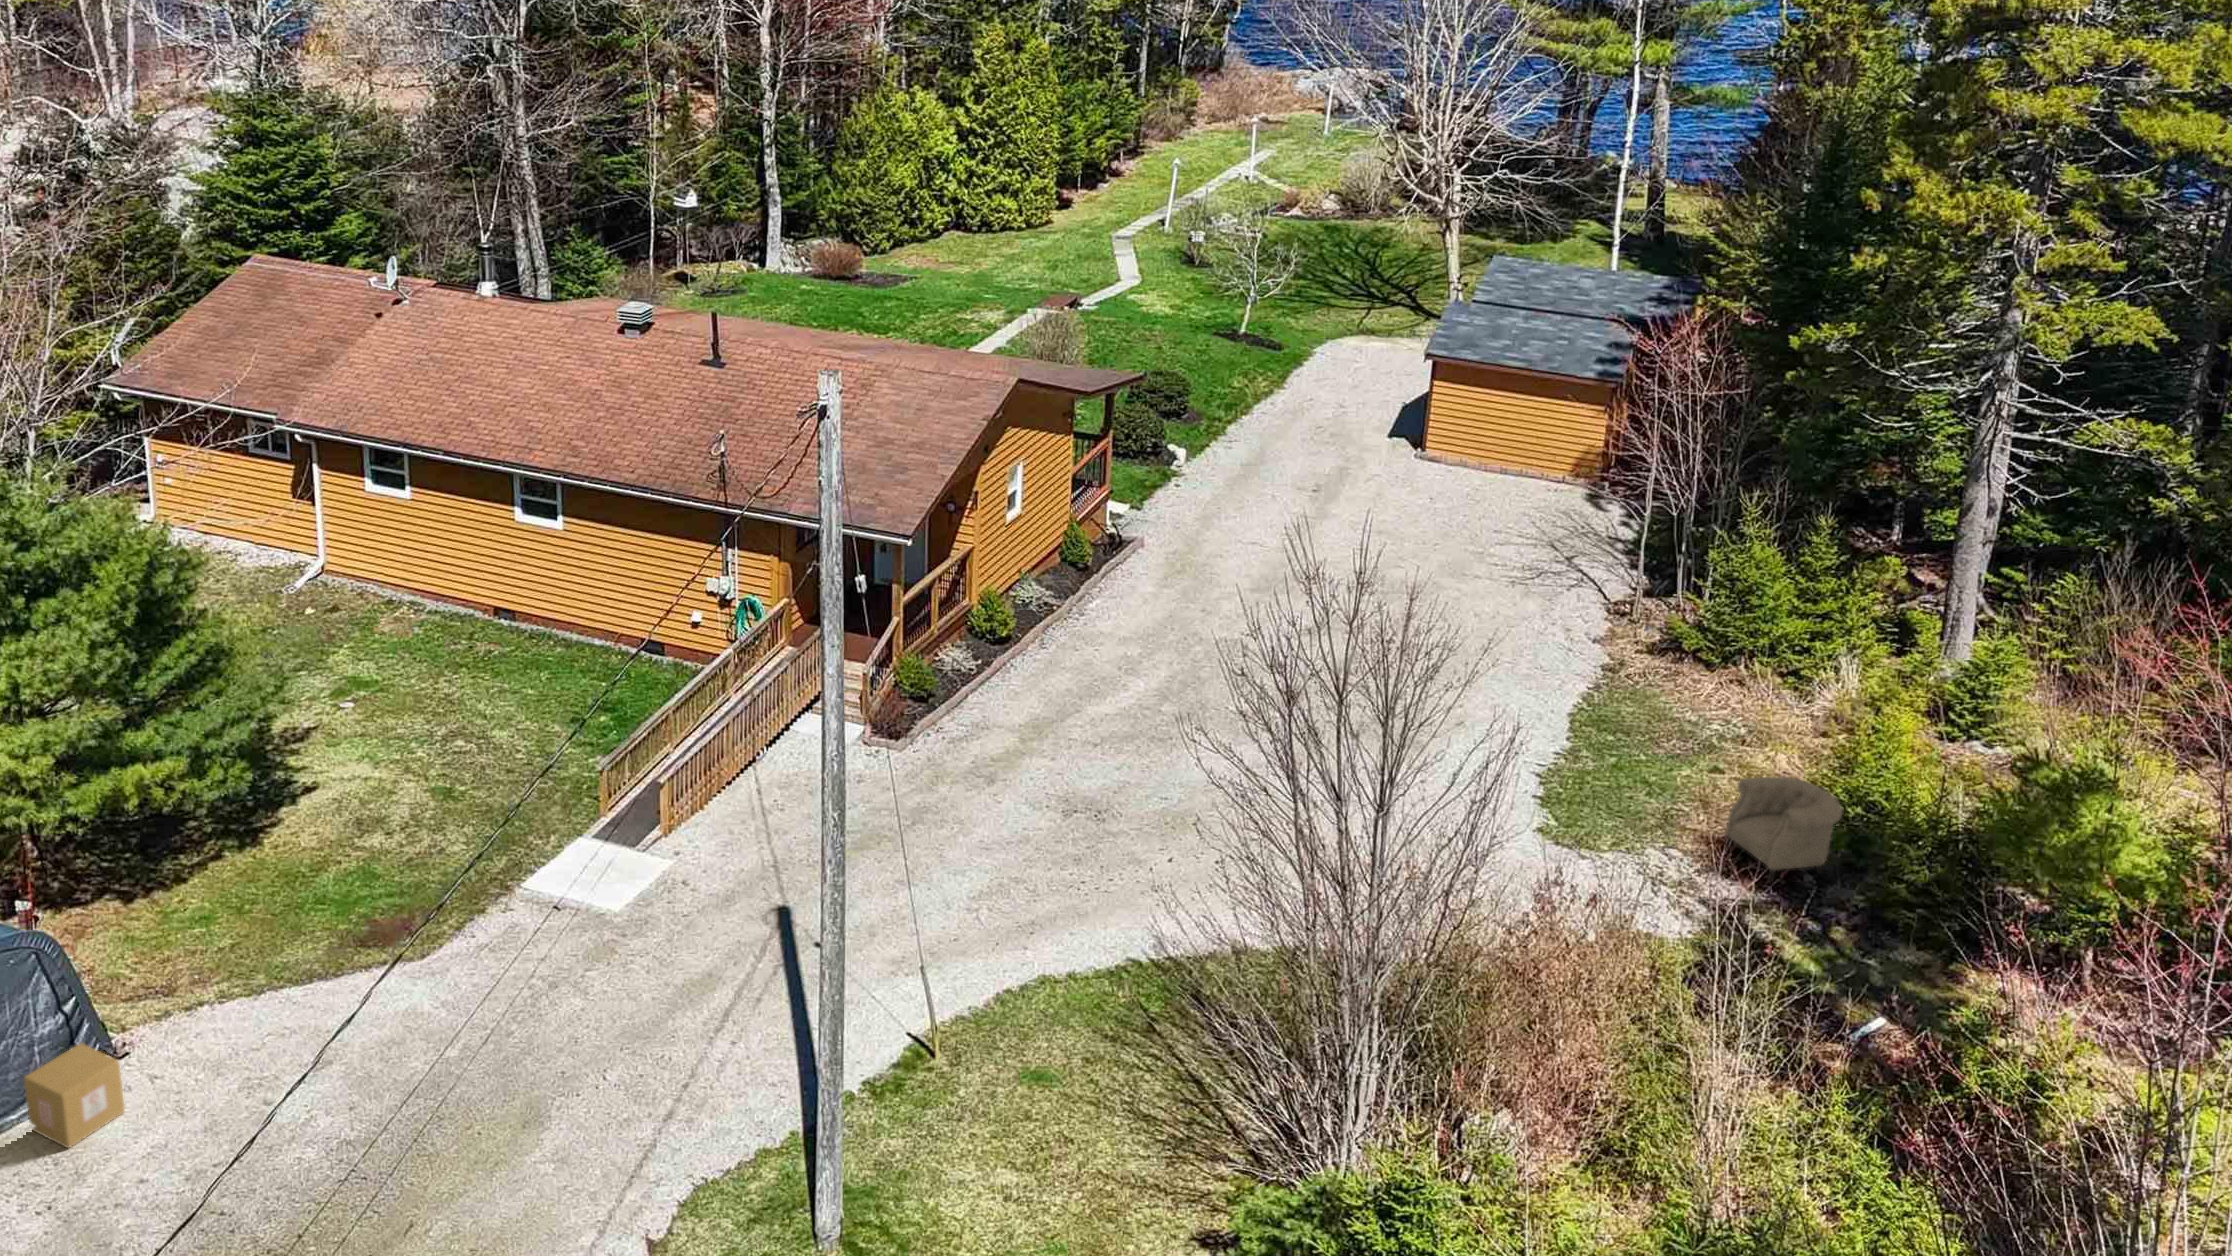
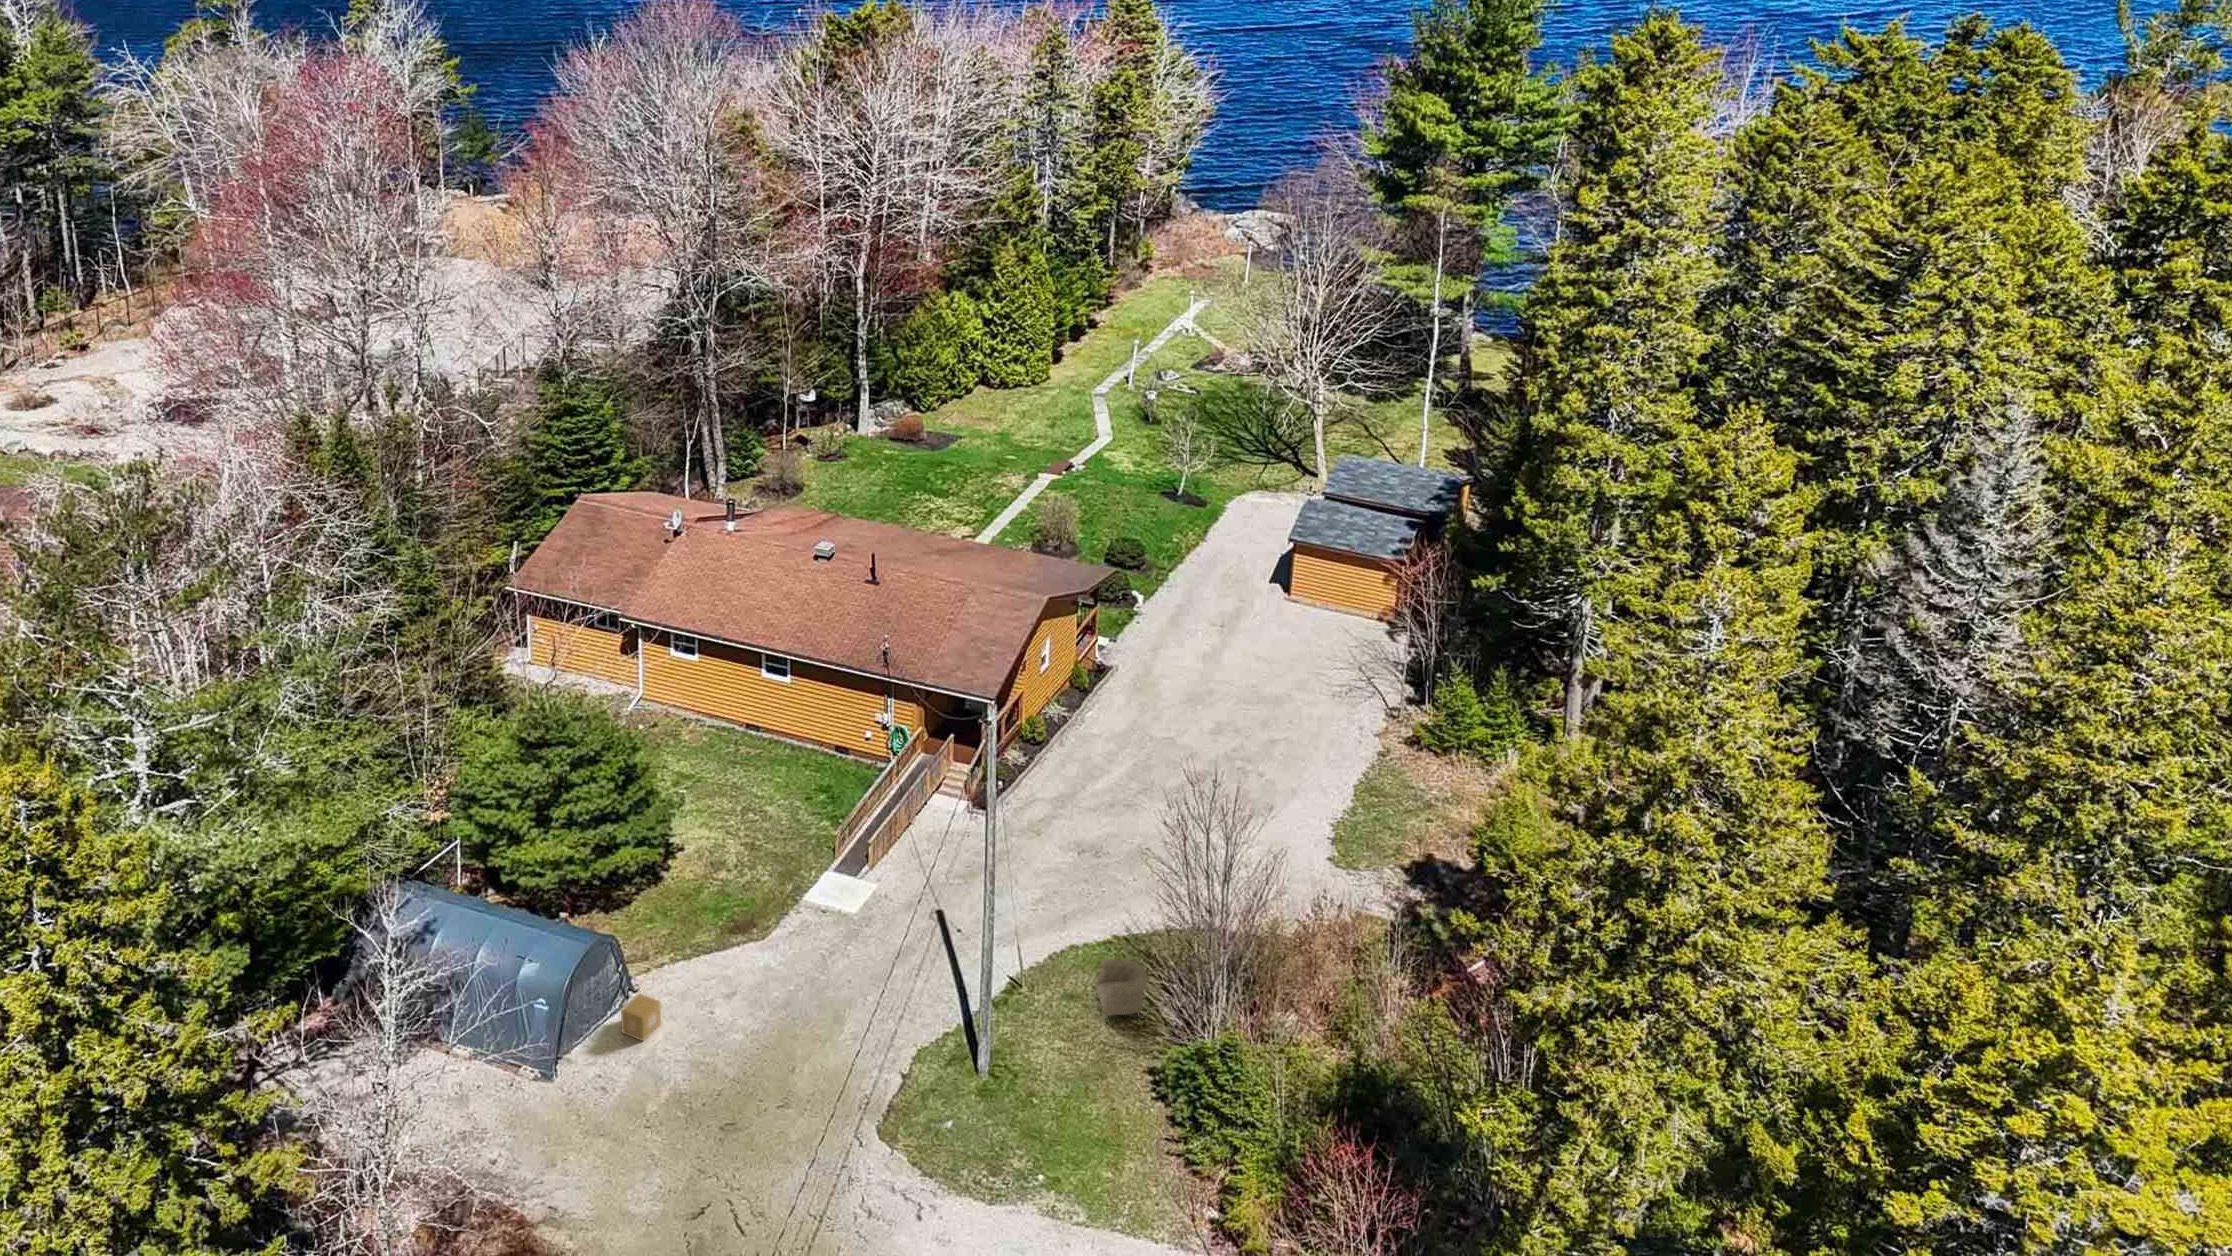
chair: present [1725,777,1842,884] -> present [1096,959,1148,1021]

